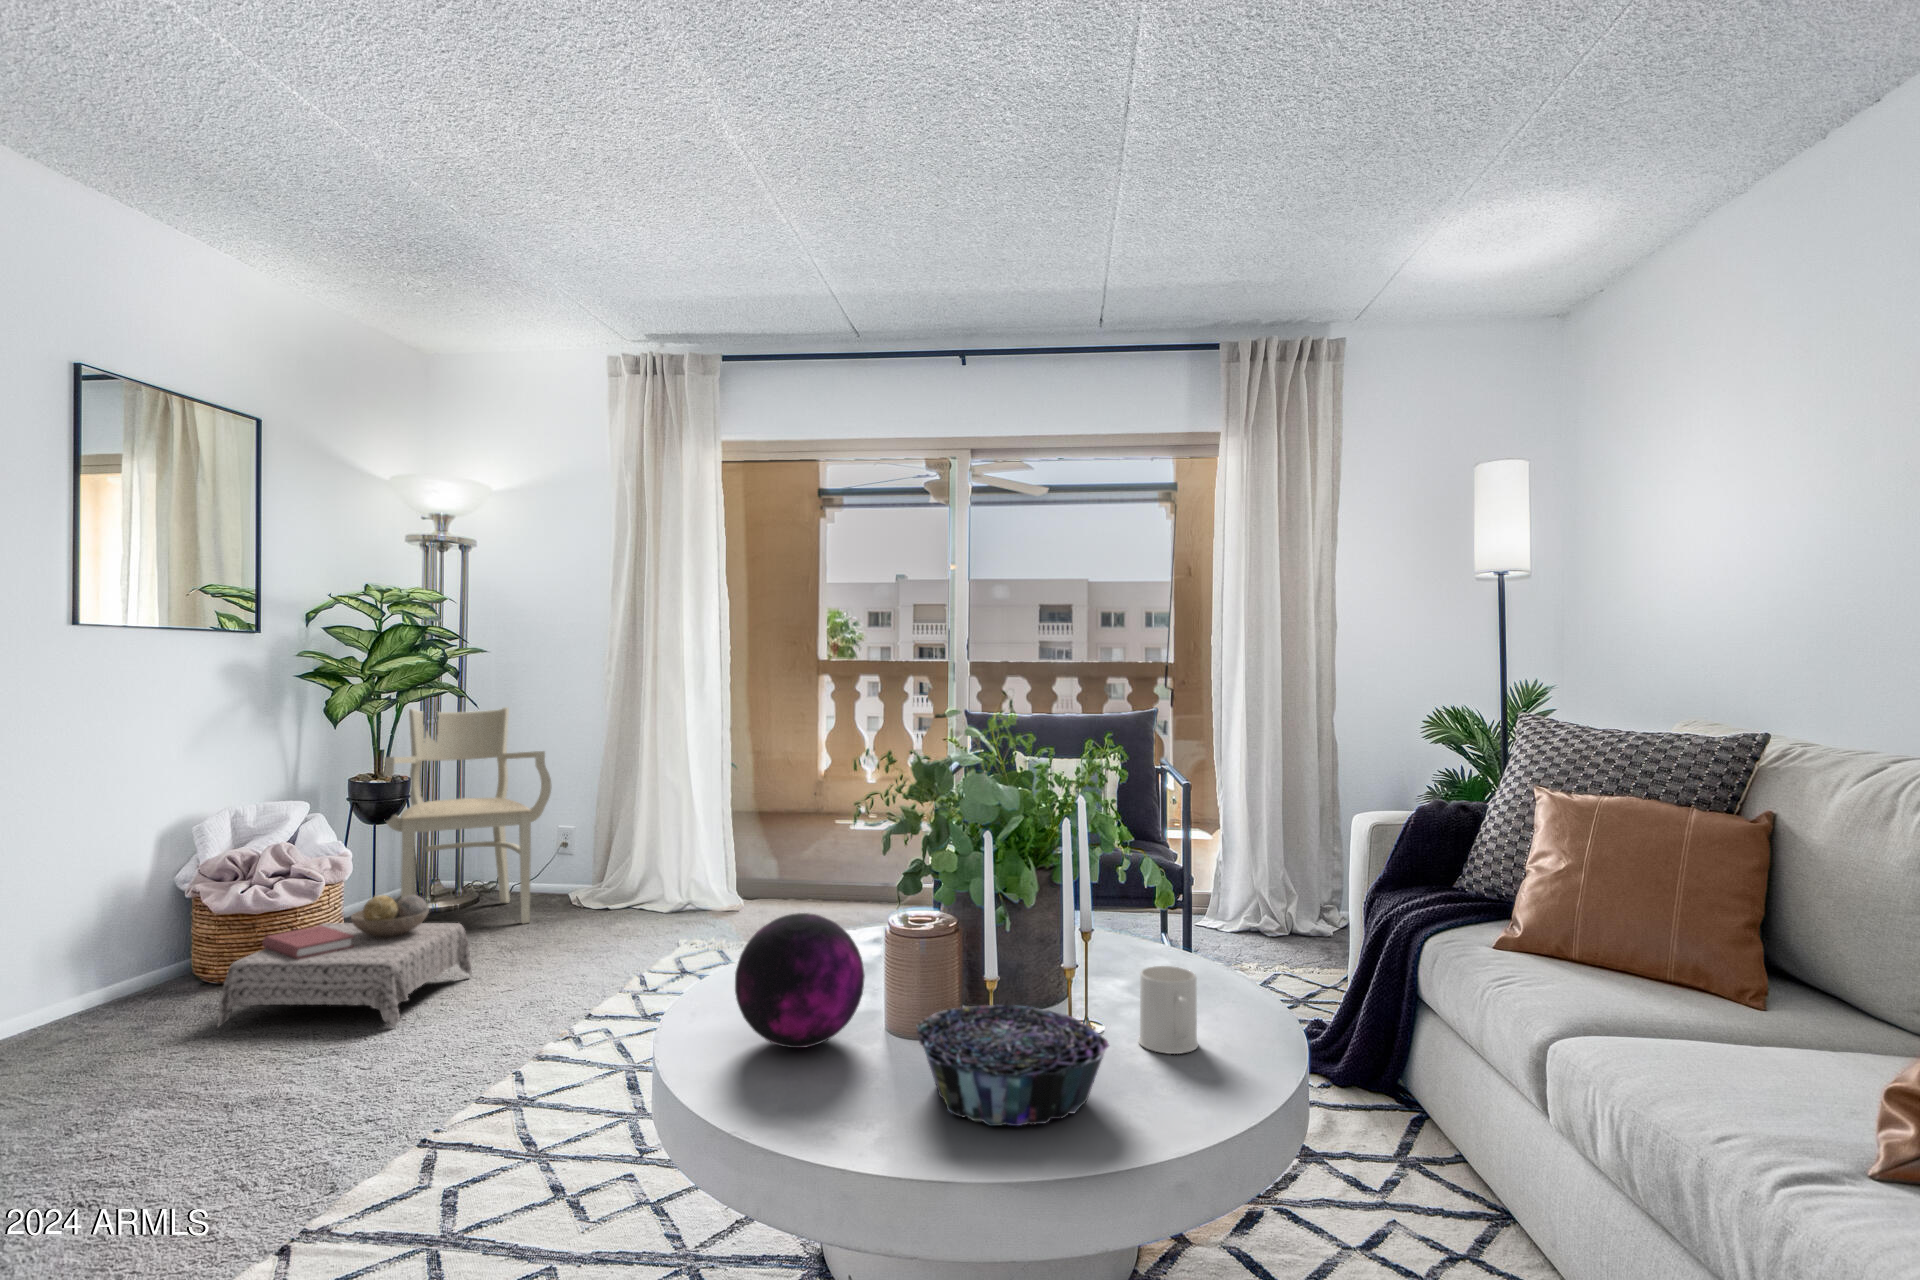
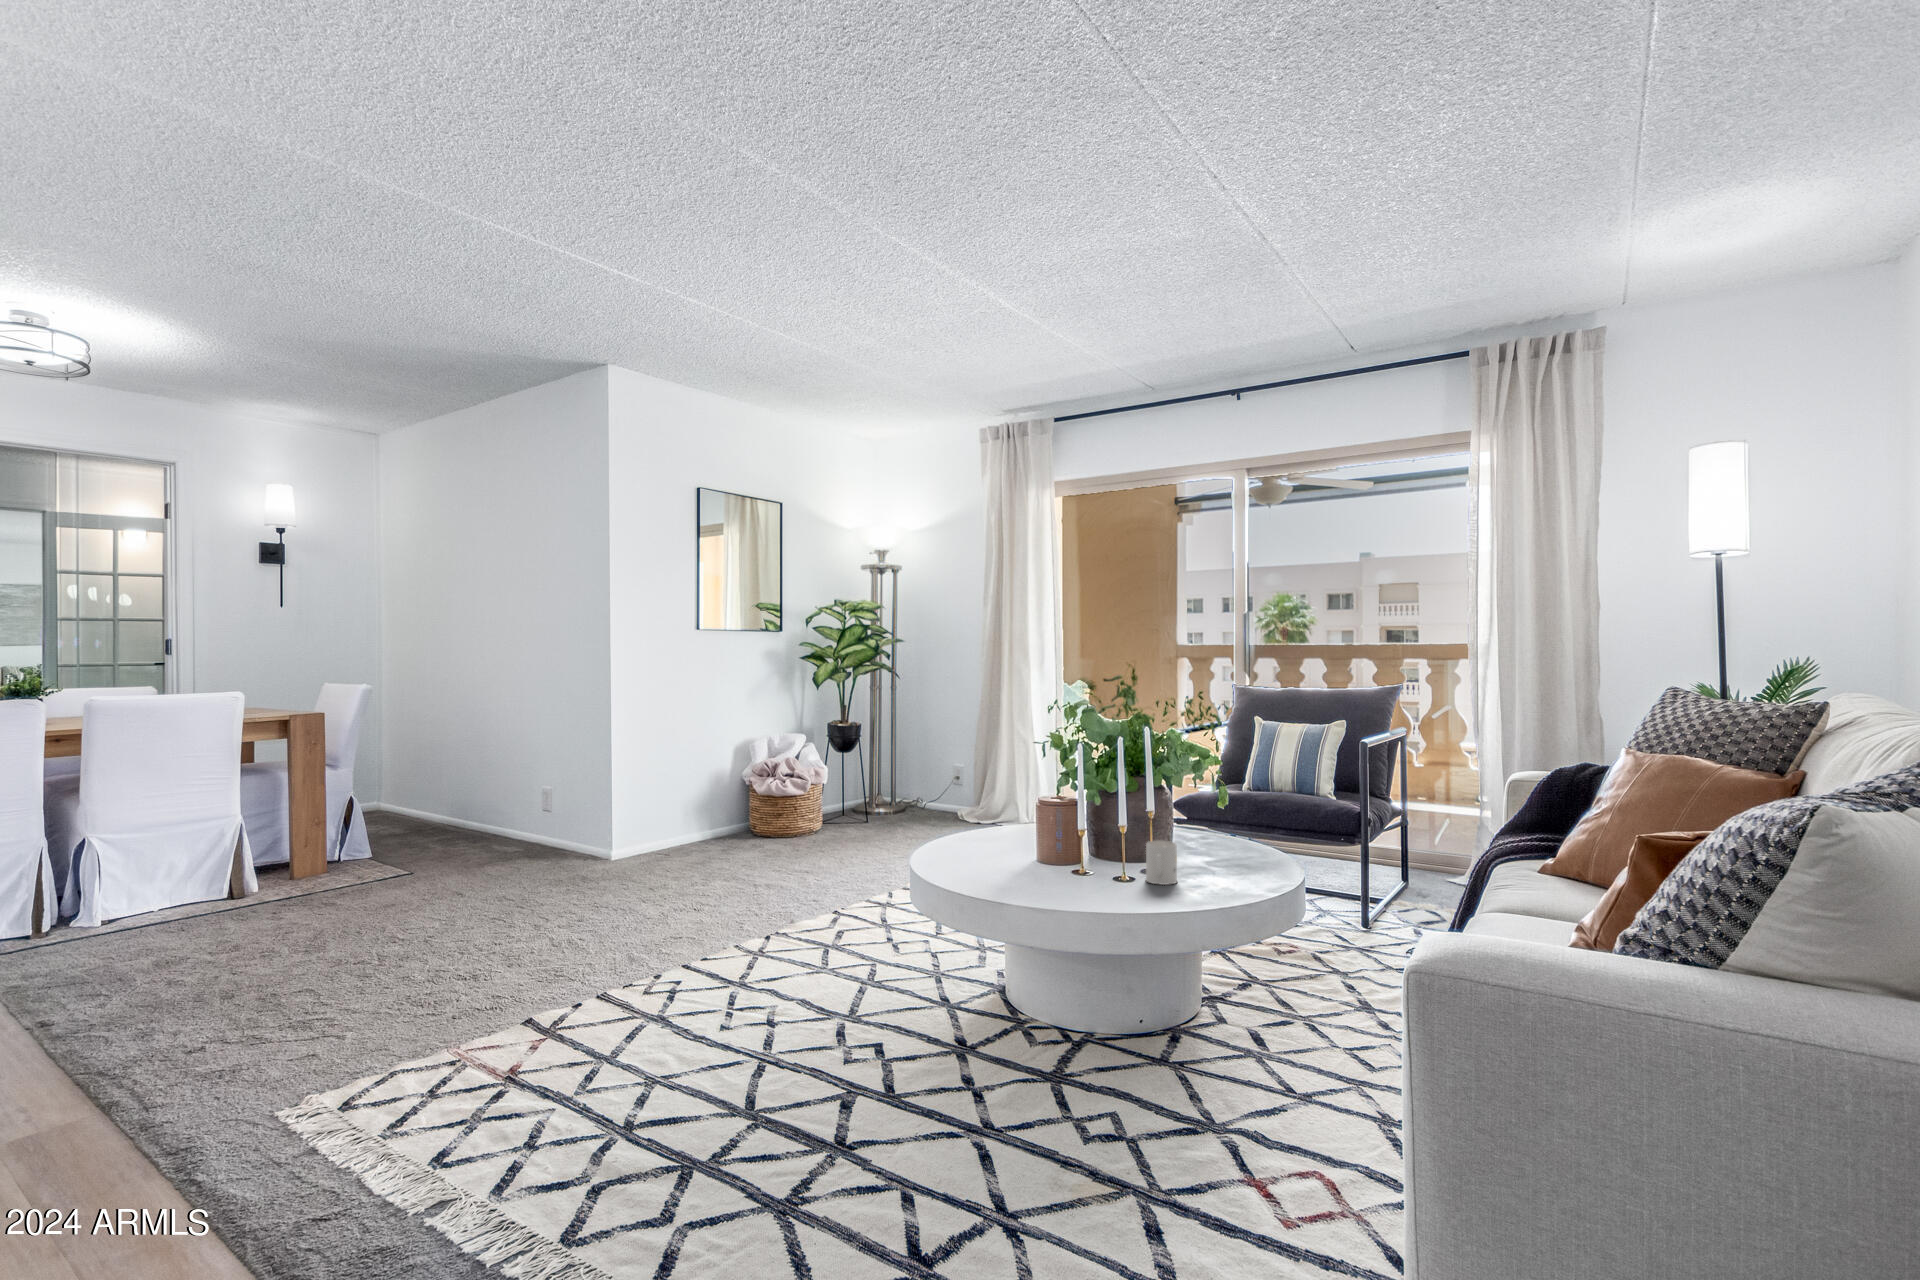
armchair: present [383,707,551,924] -> none [842,678,946,824]
ottoman: present [217,895,472,1028] -> none [755,792,887,867]
decorative orb: present [735,913,865,1048] -> none [947,797,1011,862]
decorative bowl: present [916,1005,1109,1126] -> none [1008,848,1099,896]

